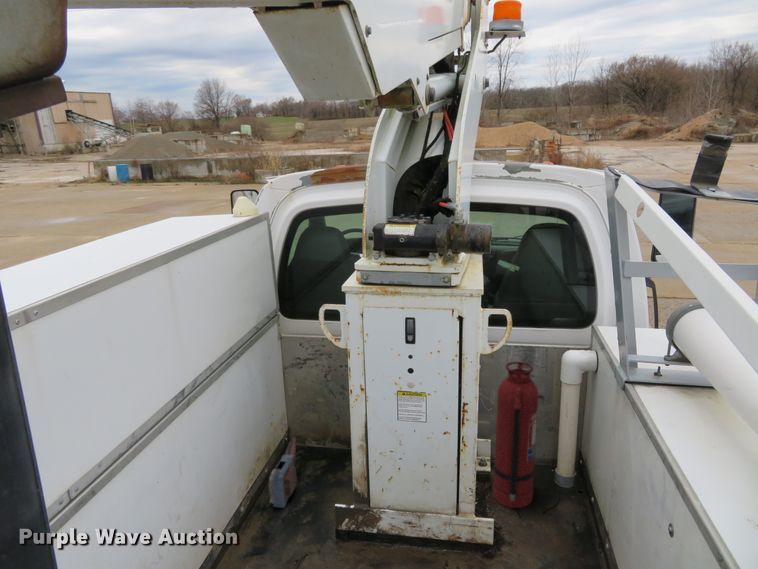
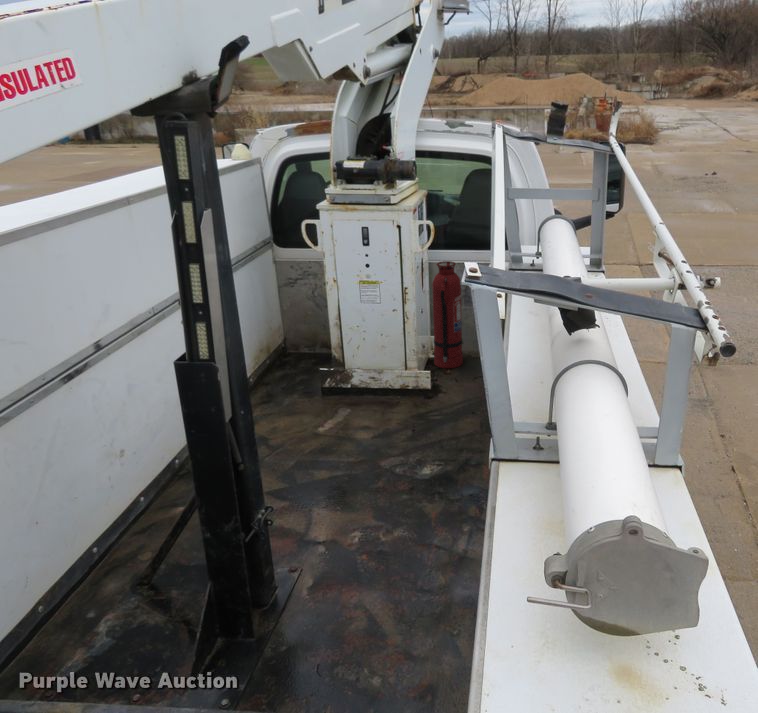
watering can: present [269,437,297,508] -> none [272,329,293,373]

